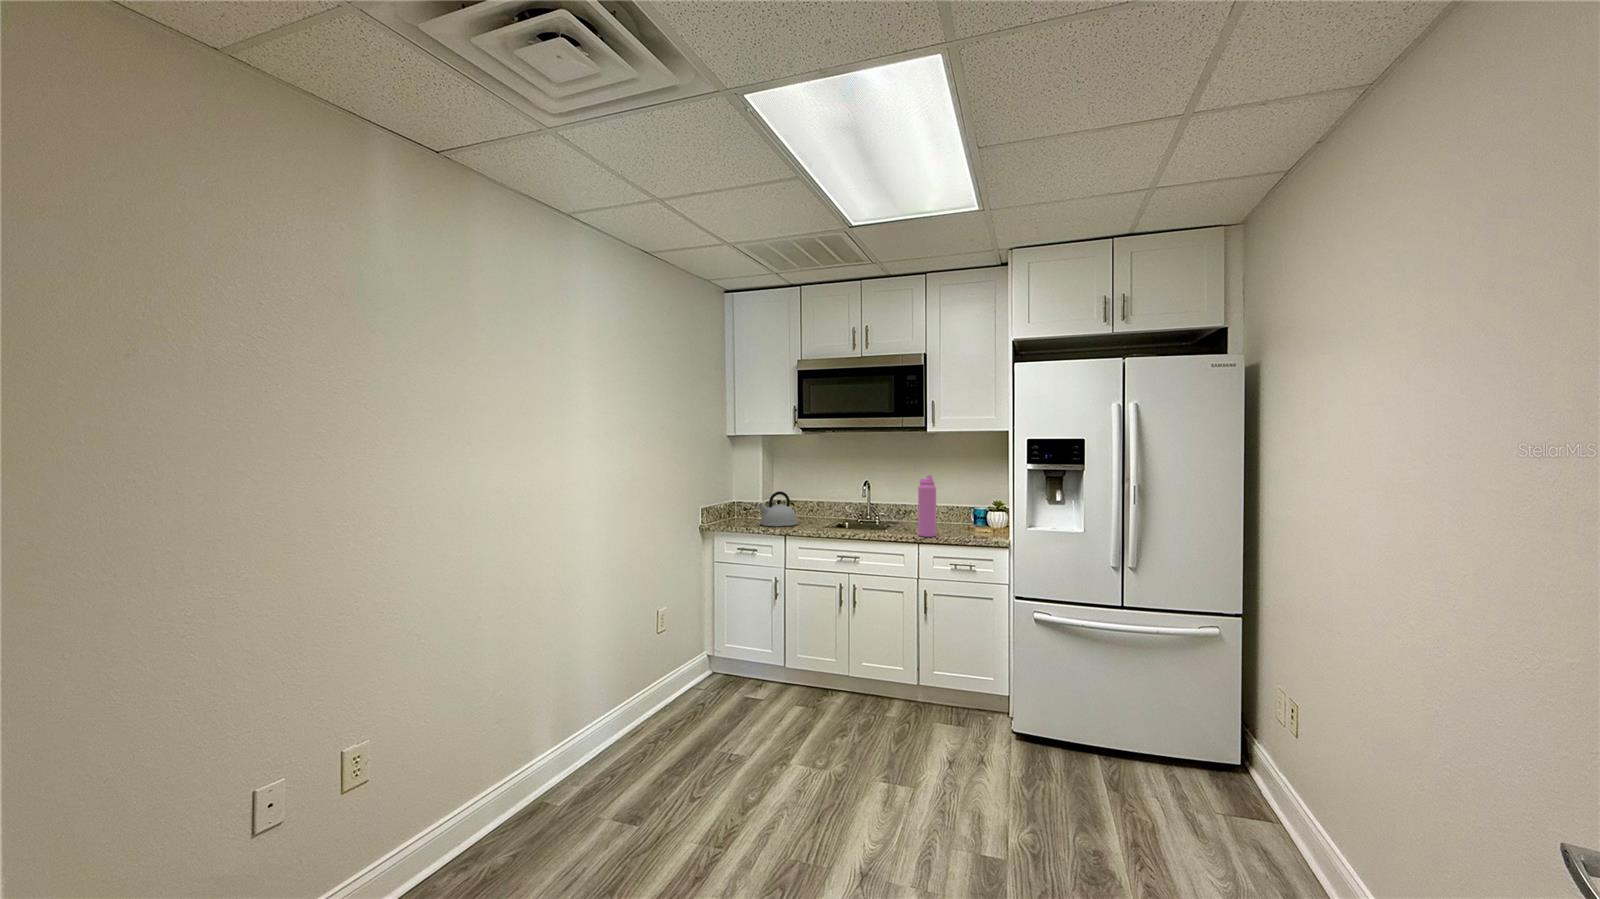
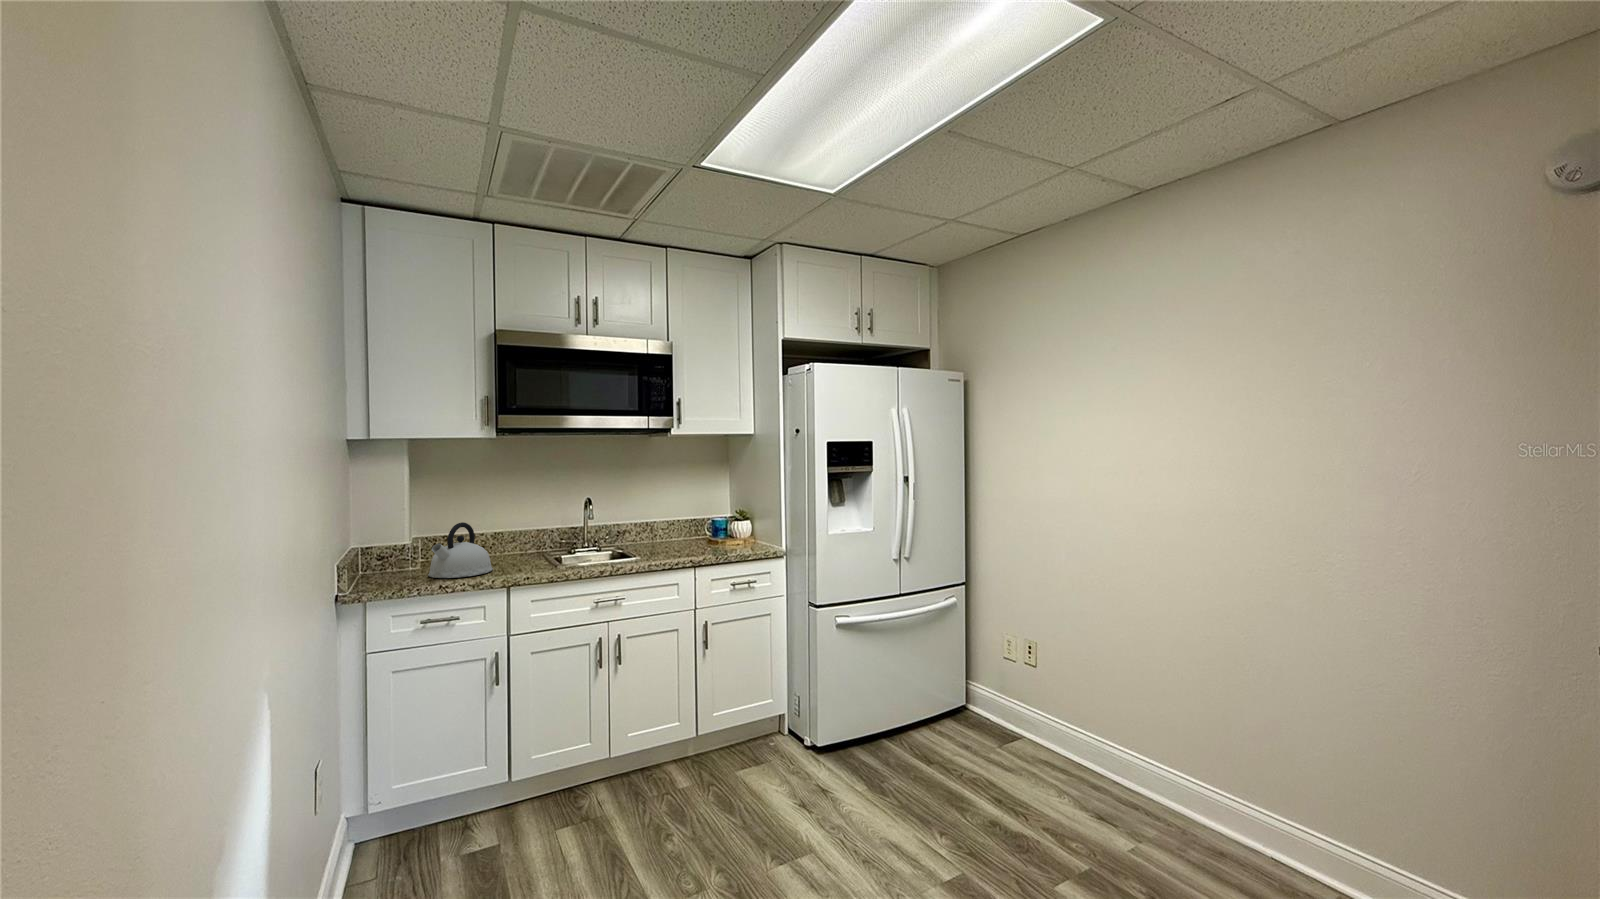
water bottle: present [918,475,936,537] -> none [683,485,705,559]

